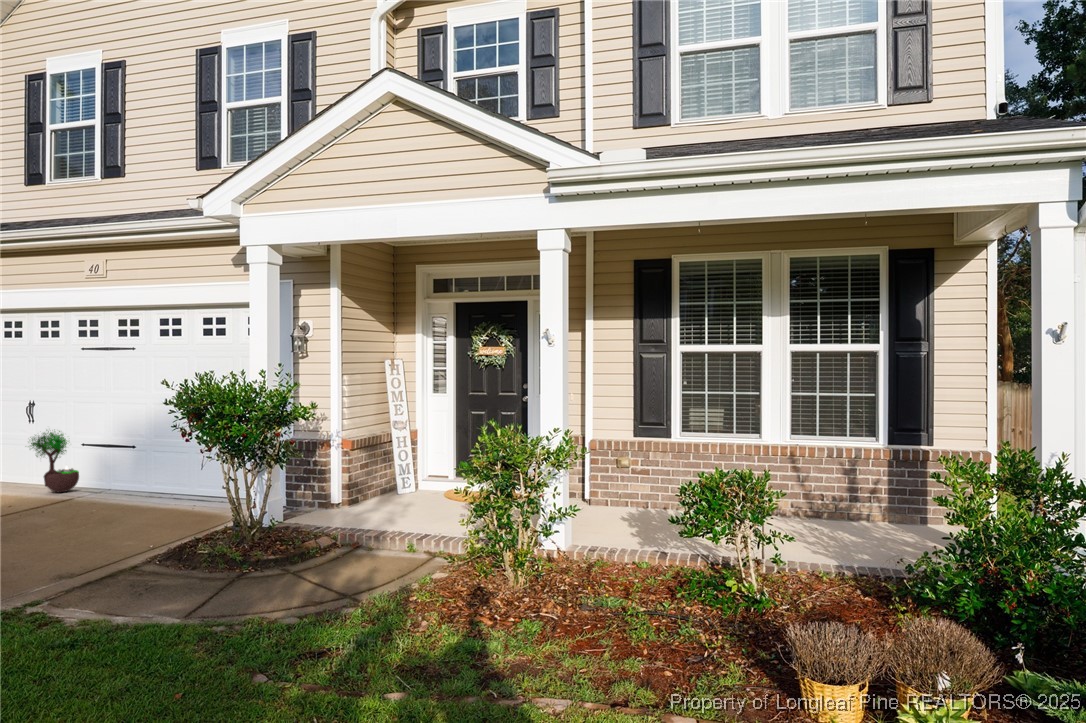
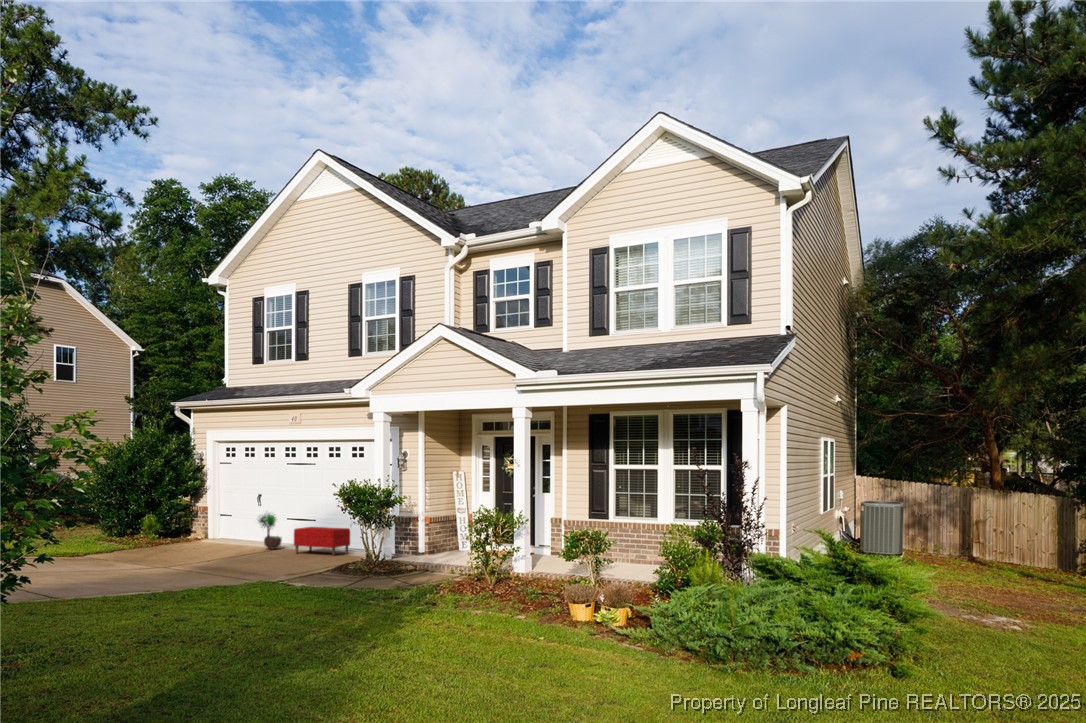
bench: none [95,454,203,507] -> present [294,527,350,556]

